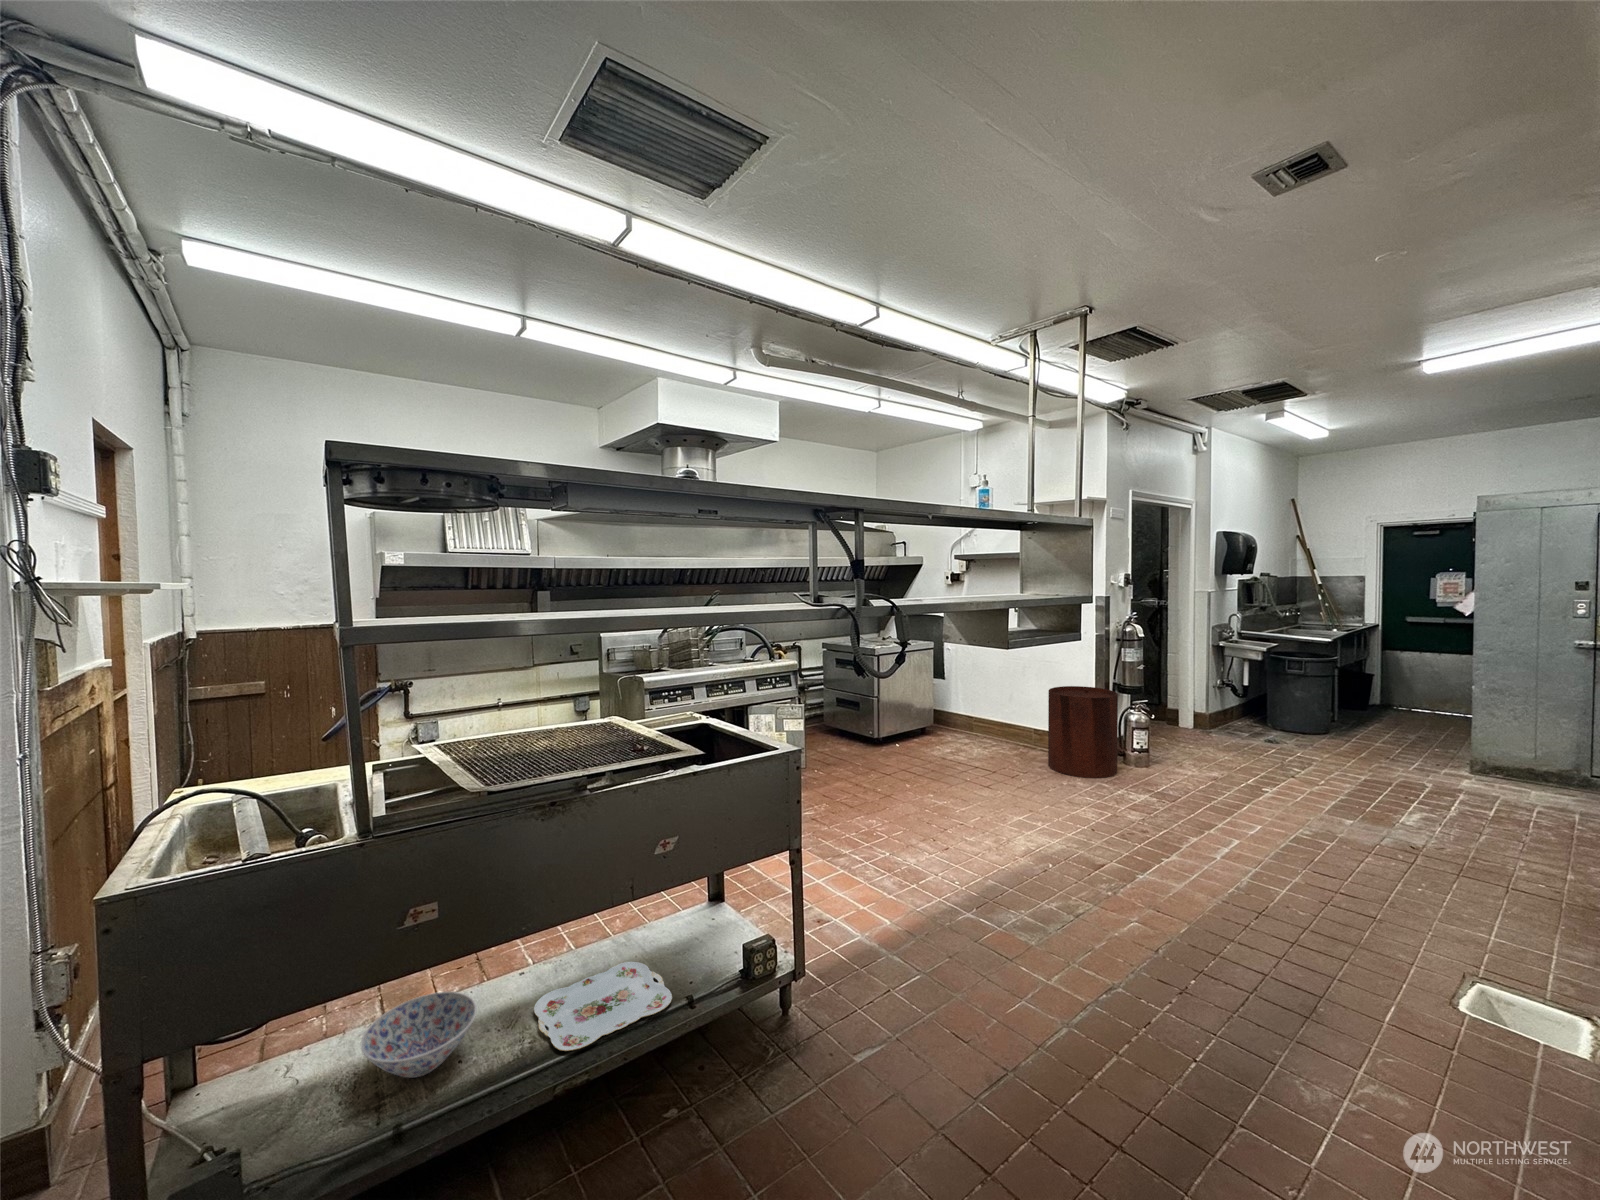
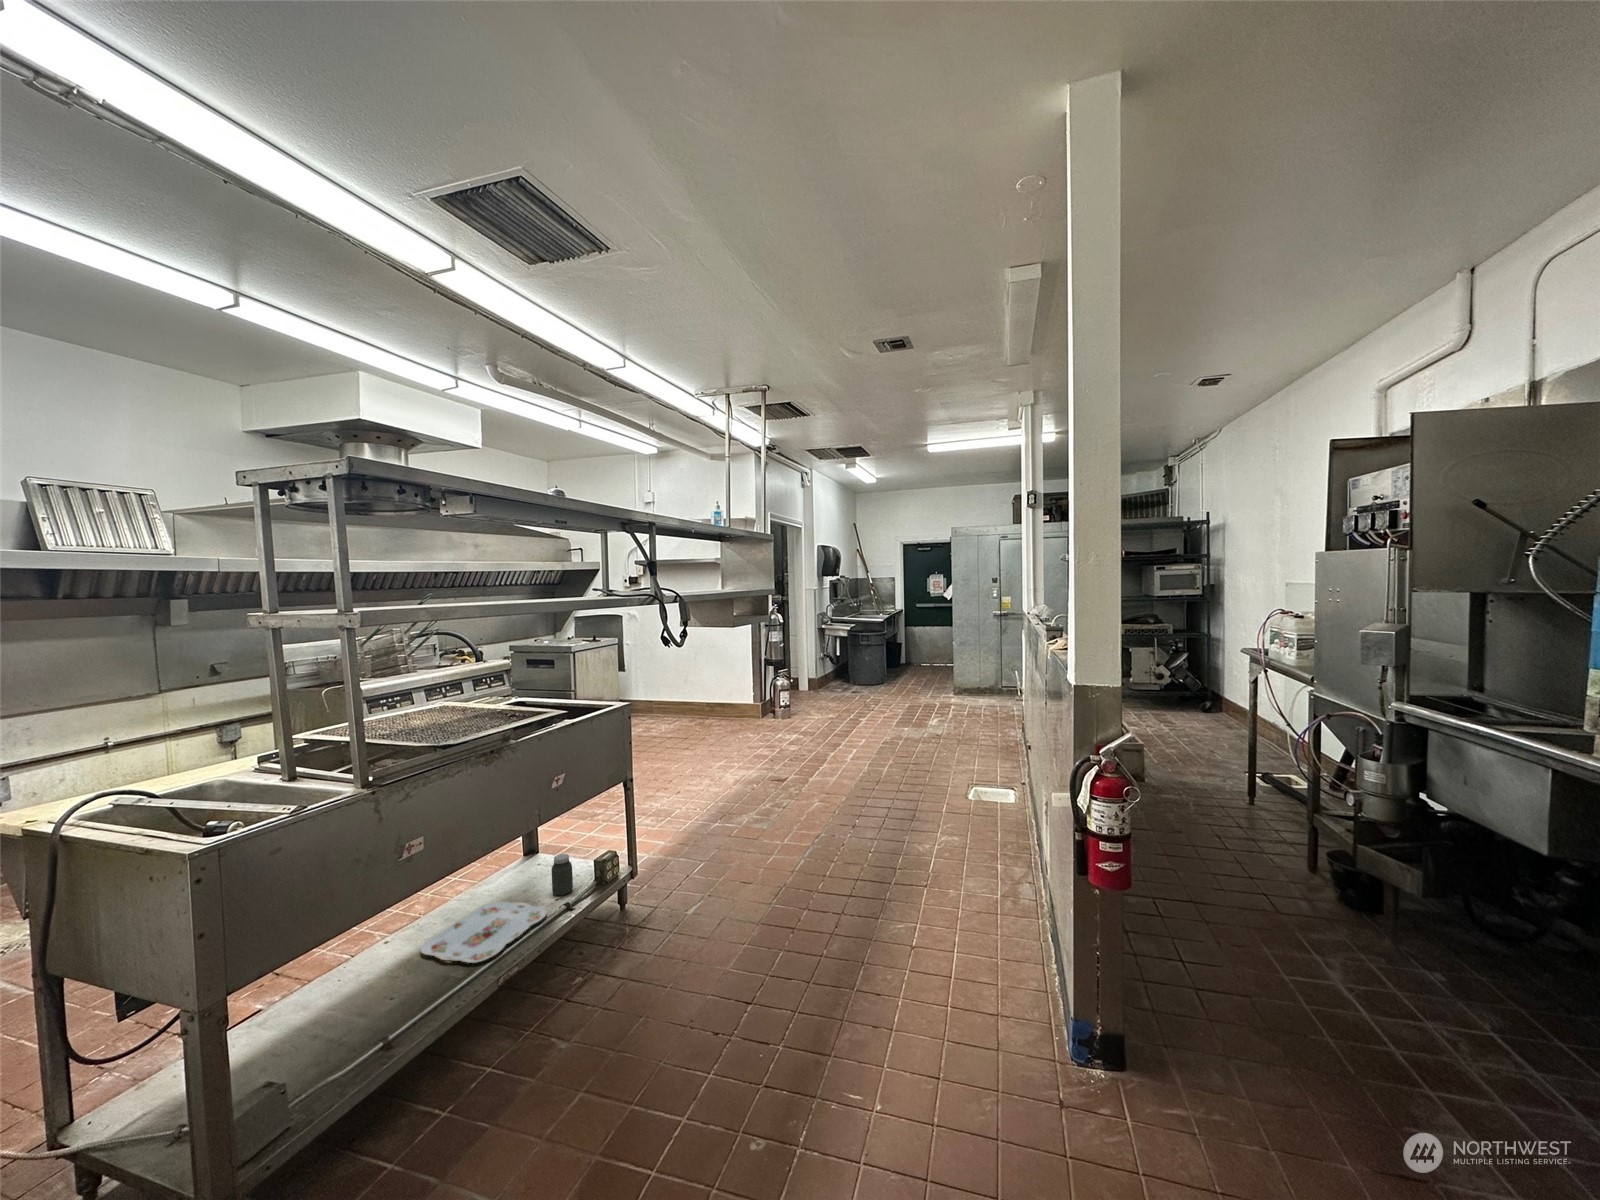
trash can: present [1048,686,1118,778] -> none [722,663,773,731]
jar: none [696,927,721,980] -> present [552,854,573,895]
bowl: present [361,992,477,1078] -> none [283,951,396,1026]

